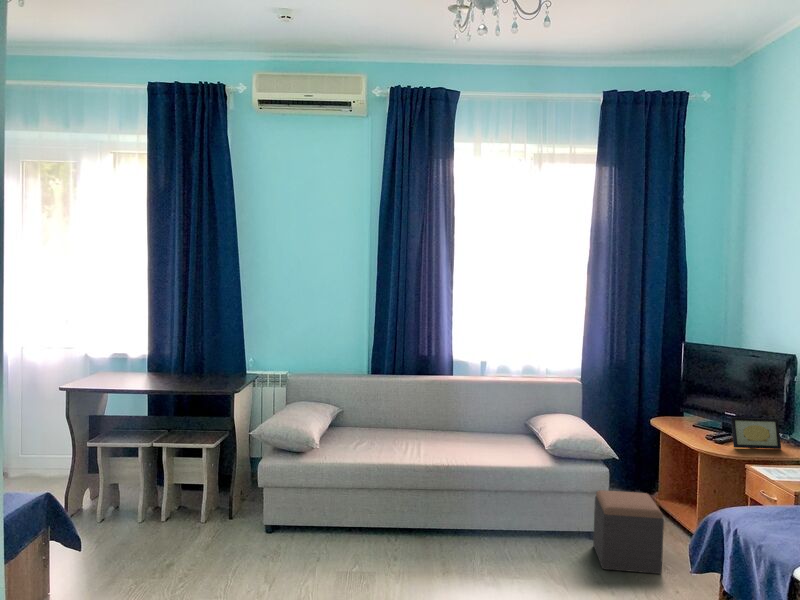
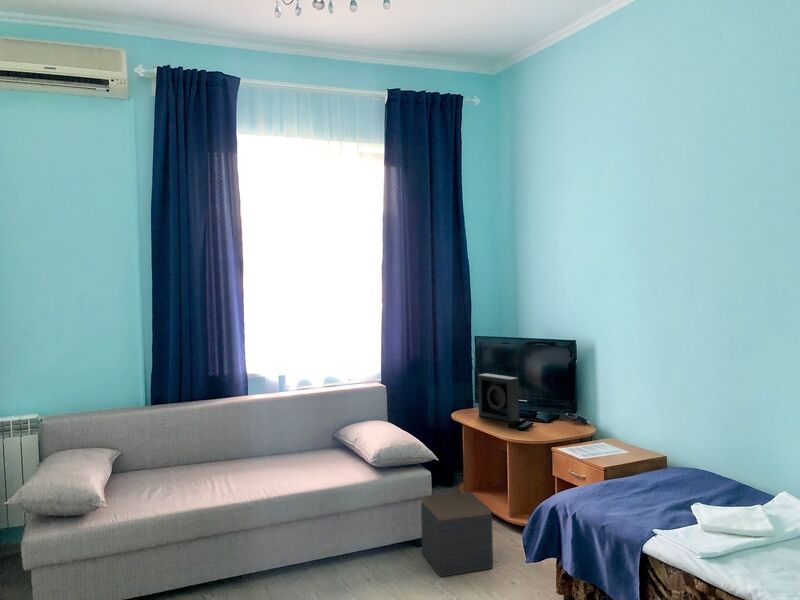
speaker: none [678,380,722,433] -> present [478,373,519,422]
picture frame: present [731,417,781,449] -> none [533,402,575,434]

